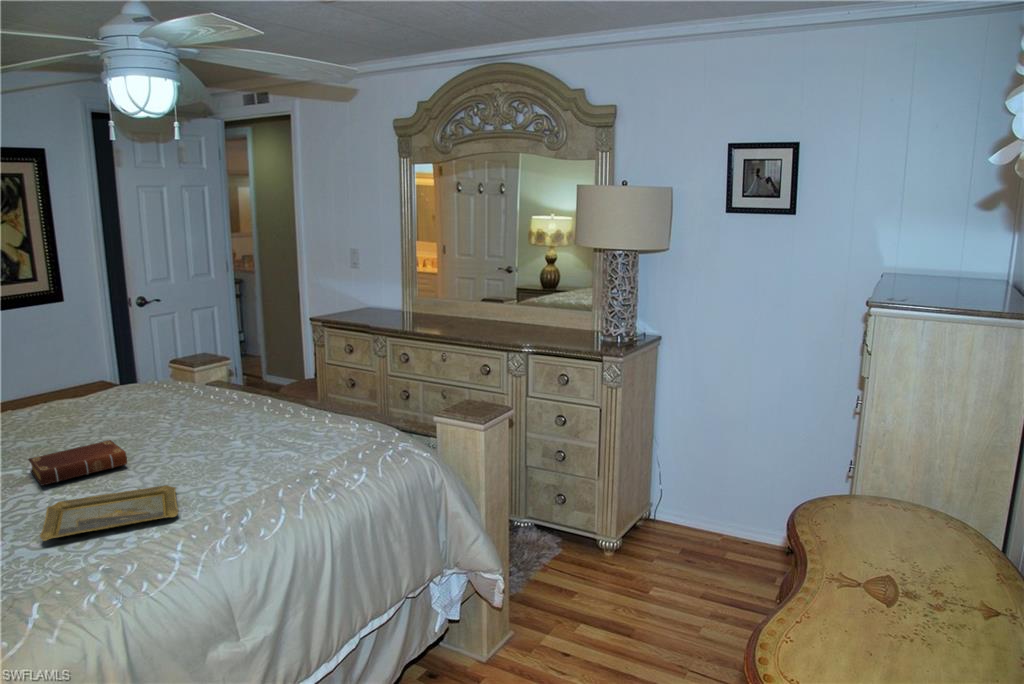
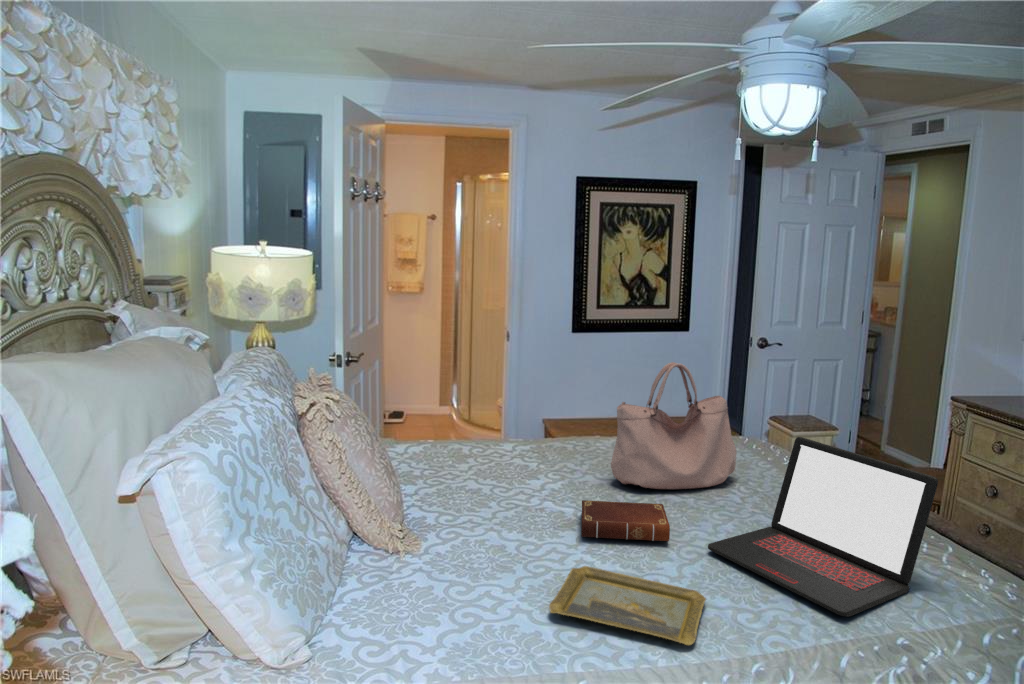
handbag: none [38,320,163,438] -> present [611,362,736,489]
laptop: none [162,357,314,465] -> present [708,437,938,616]

